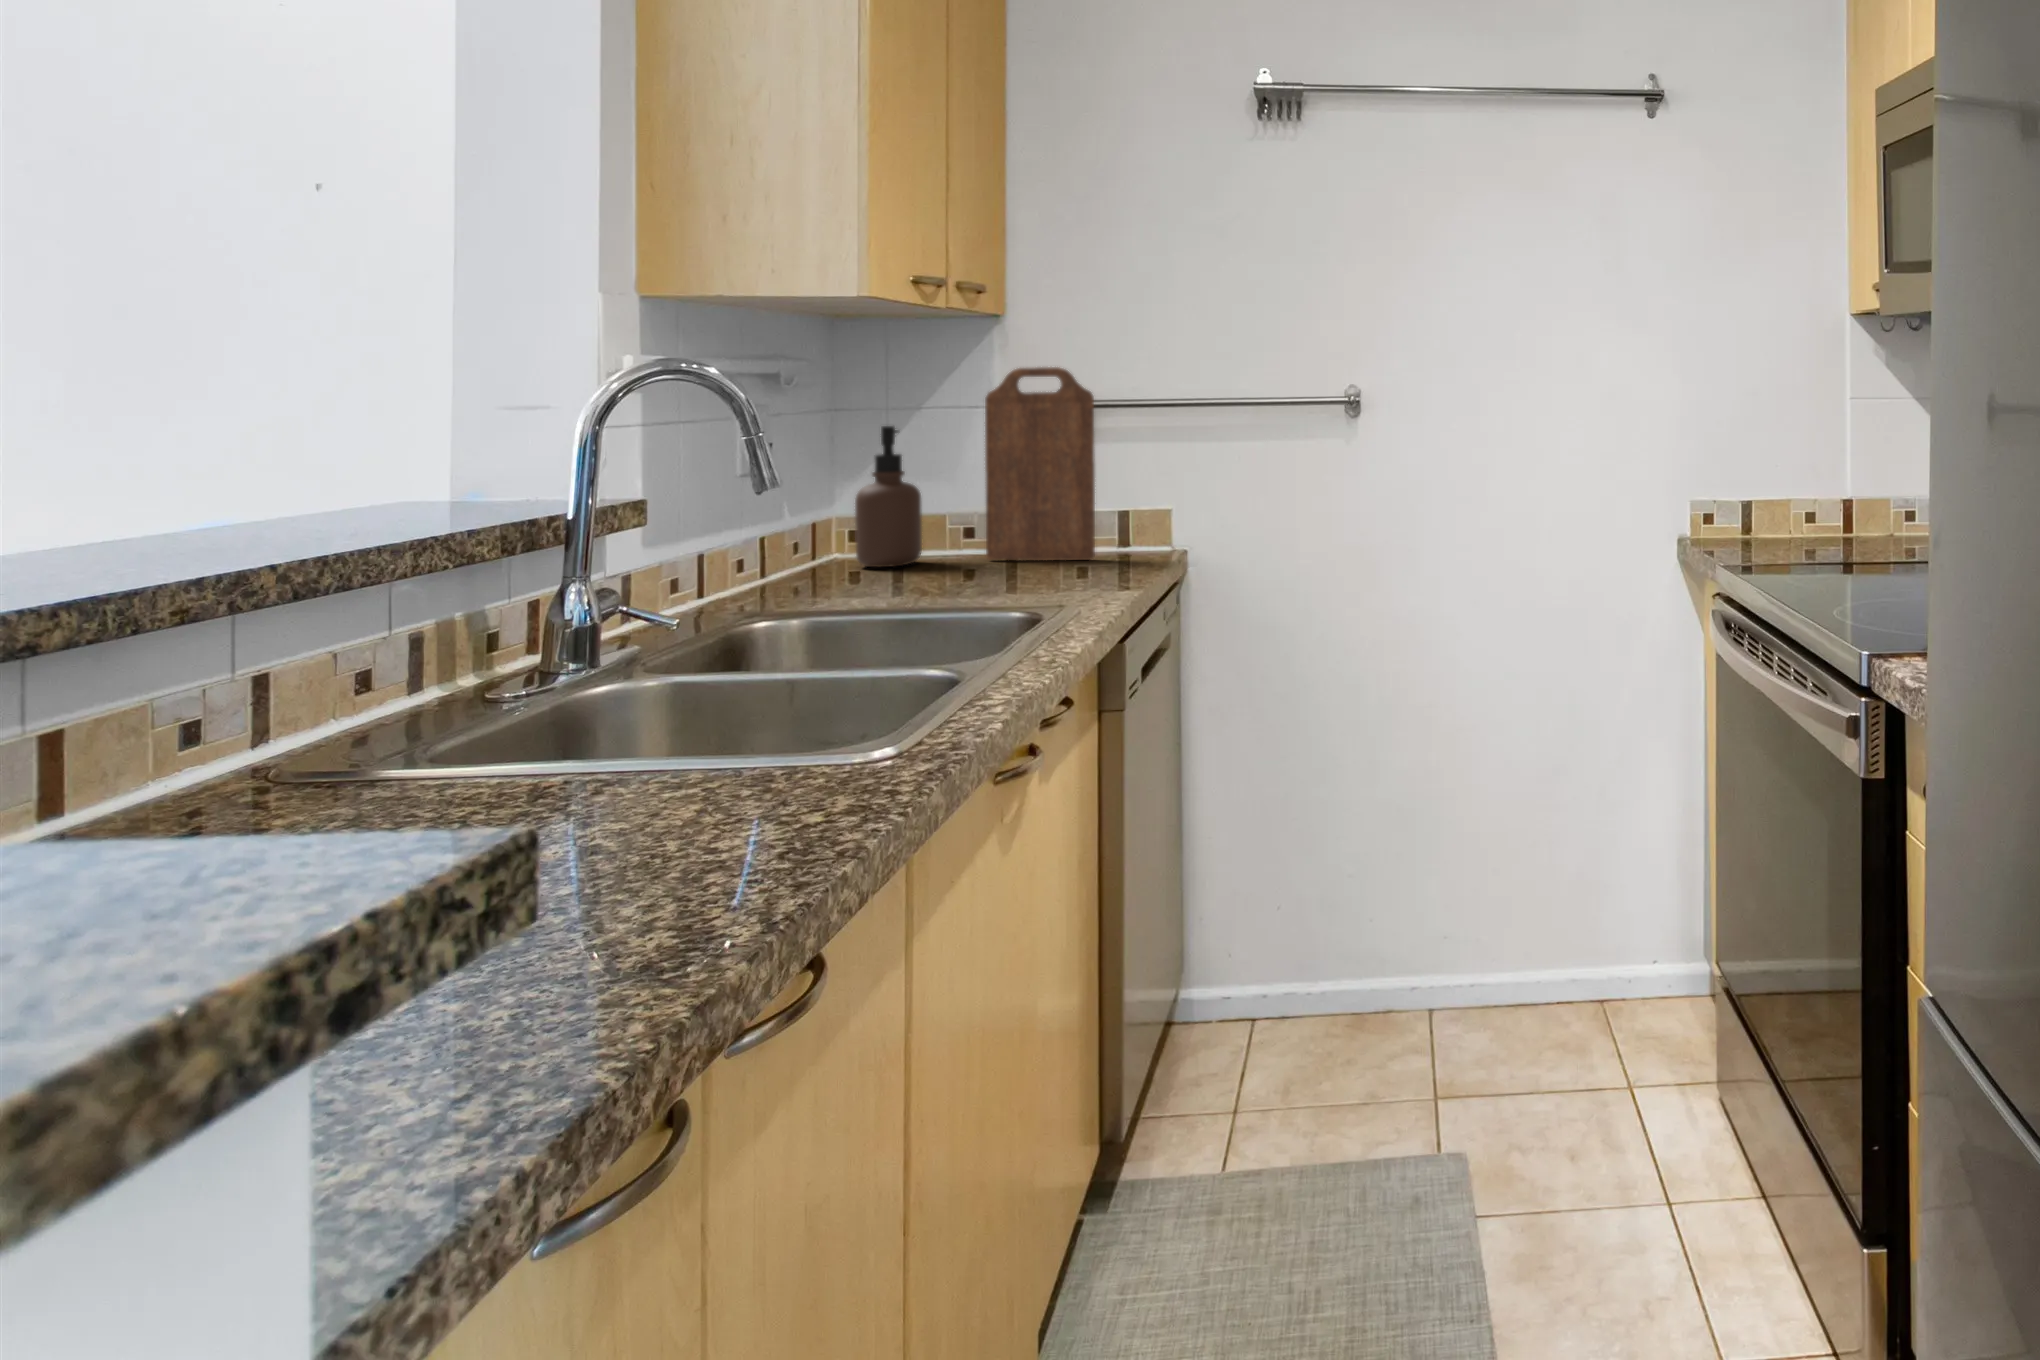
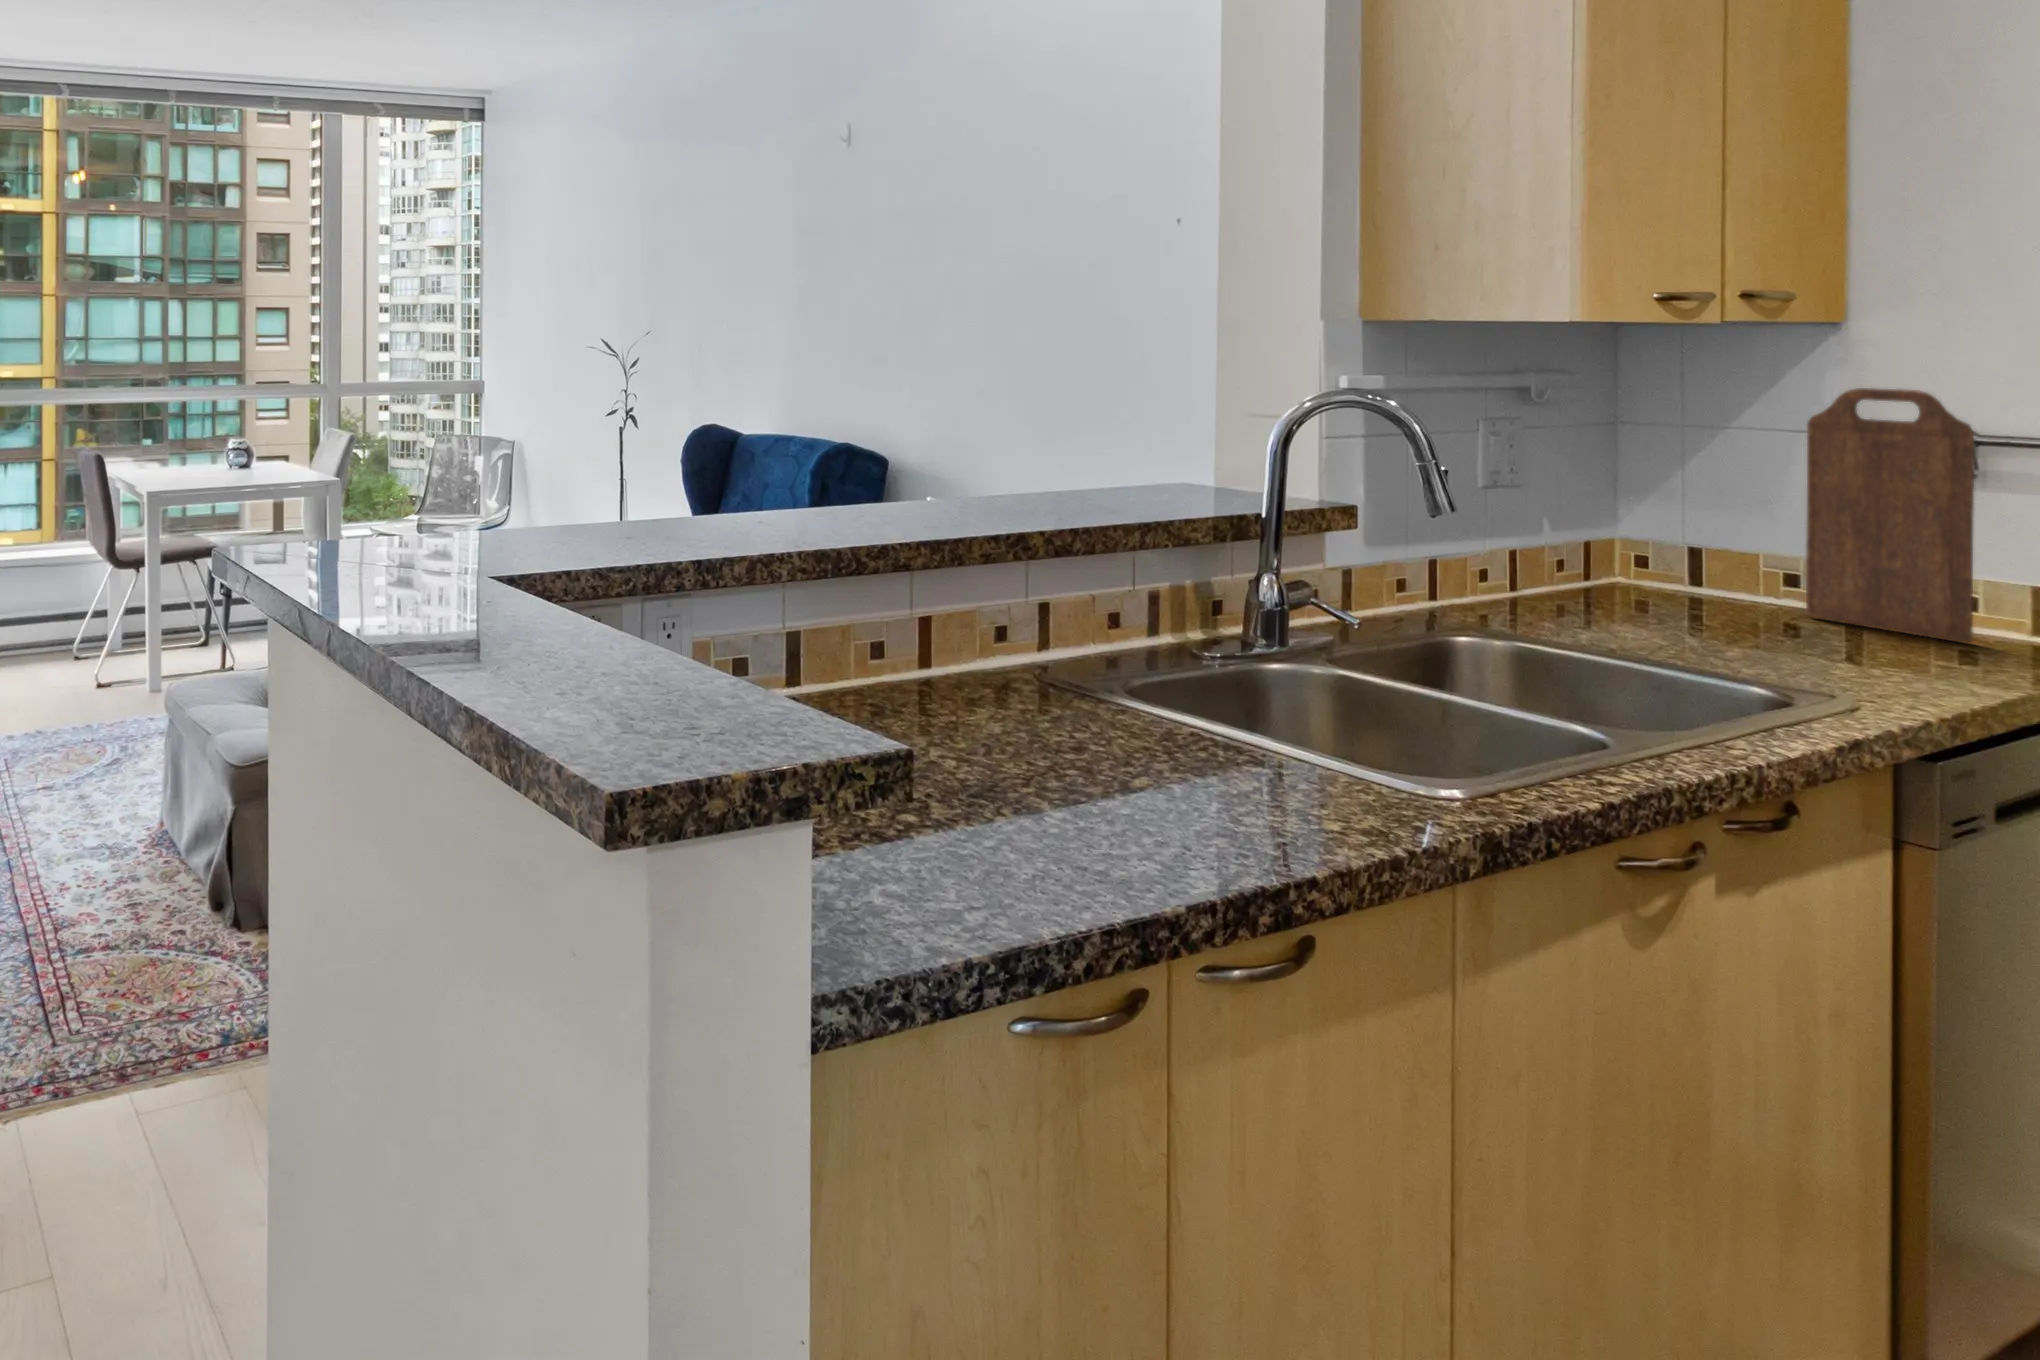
soap dispenser: present [855,426,922,567] -> none [1634,445,1719,604]

